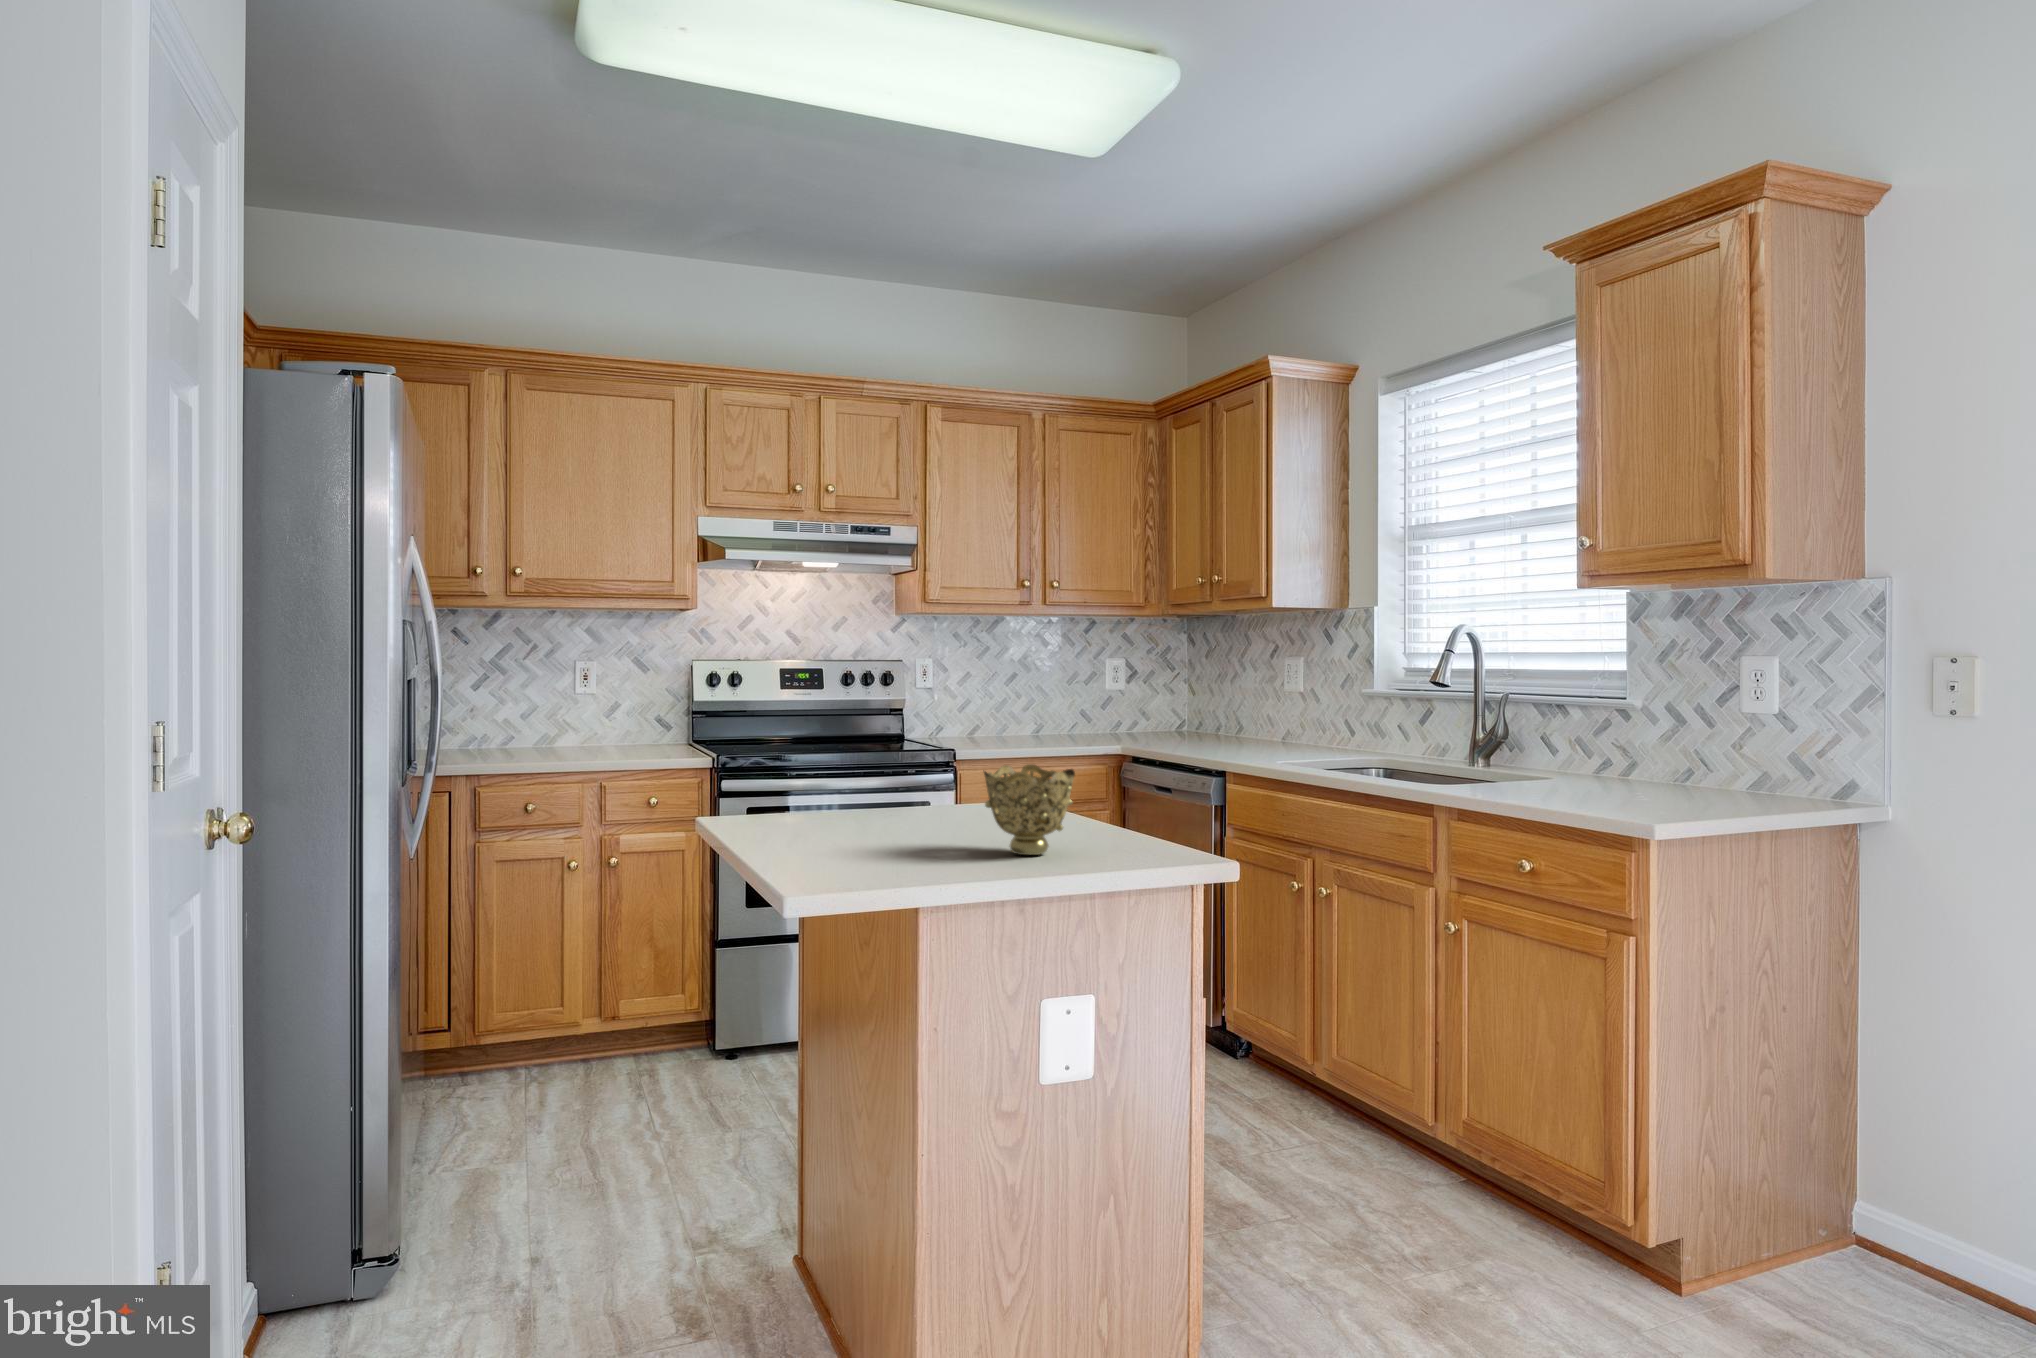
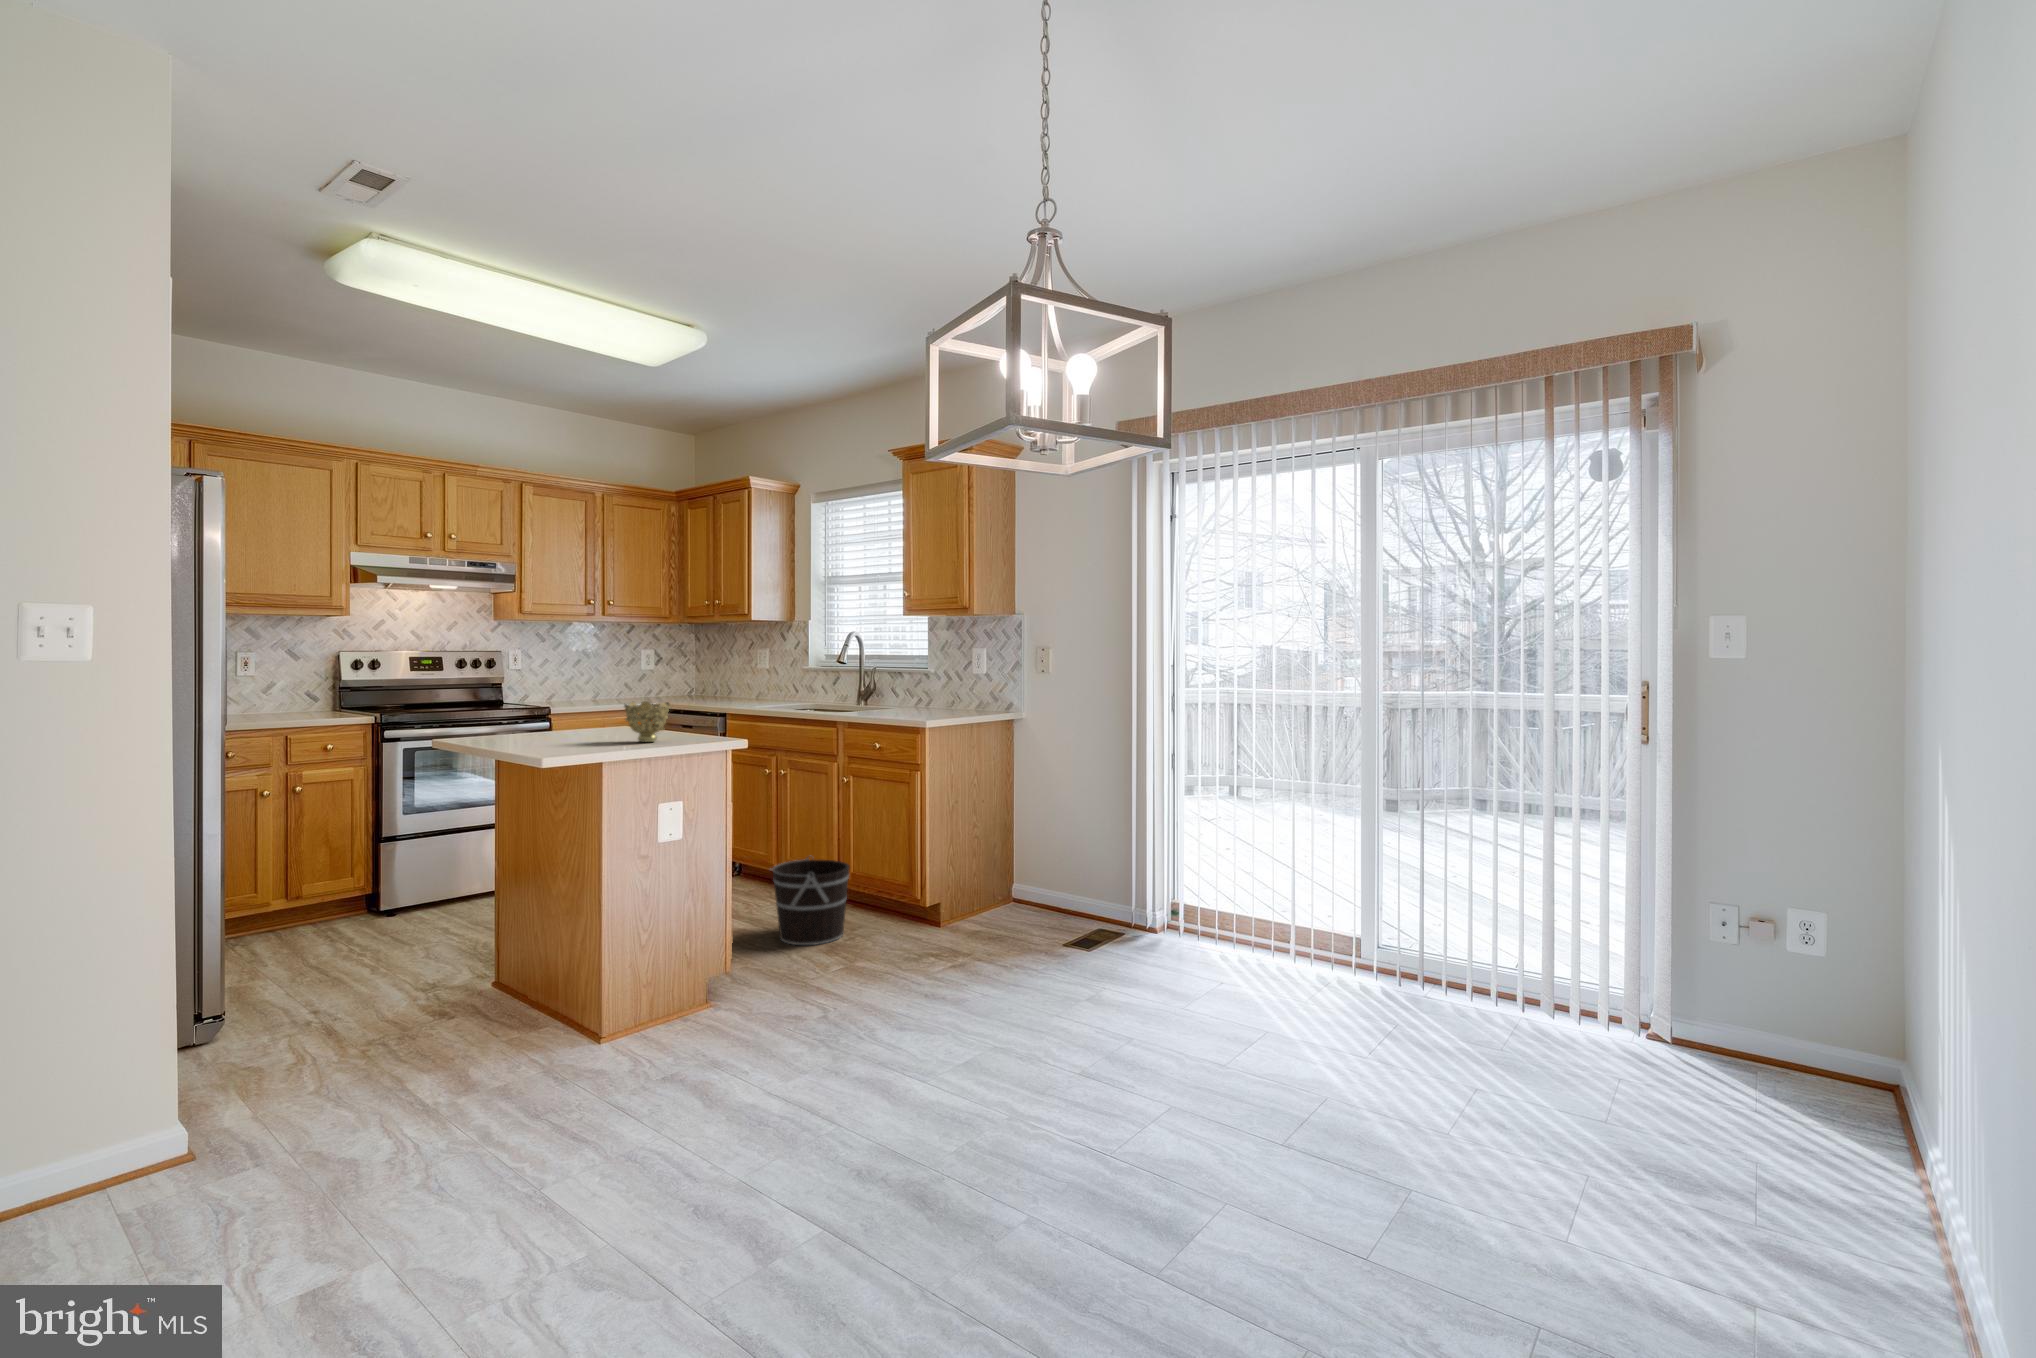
bucket: none [1289,1088,1465,1306] -> present [771,858,850,945]

